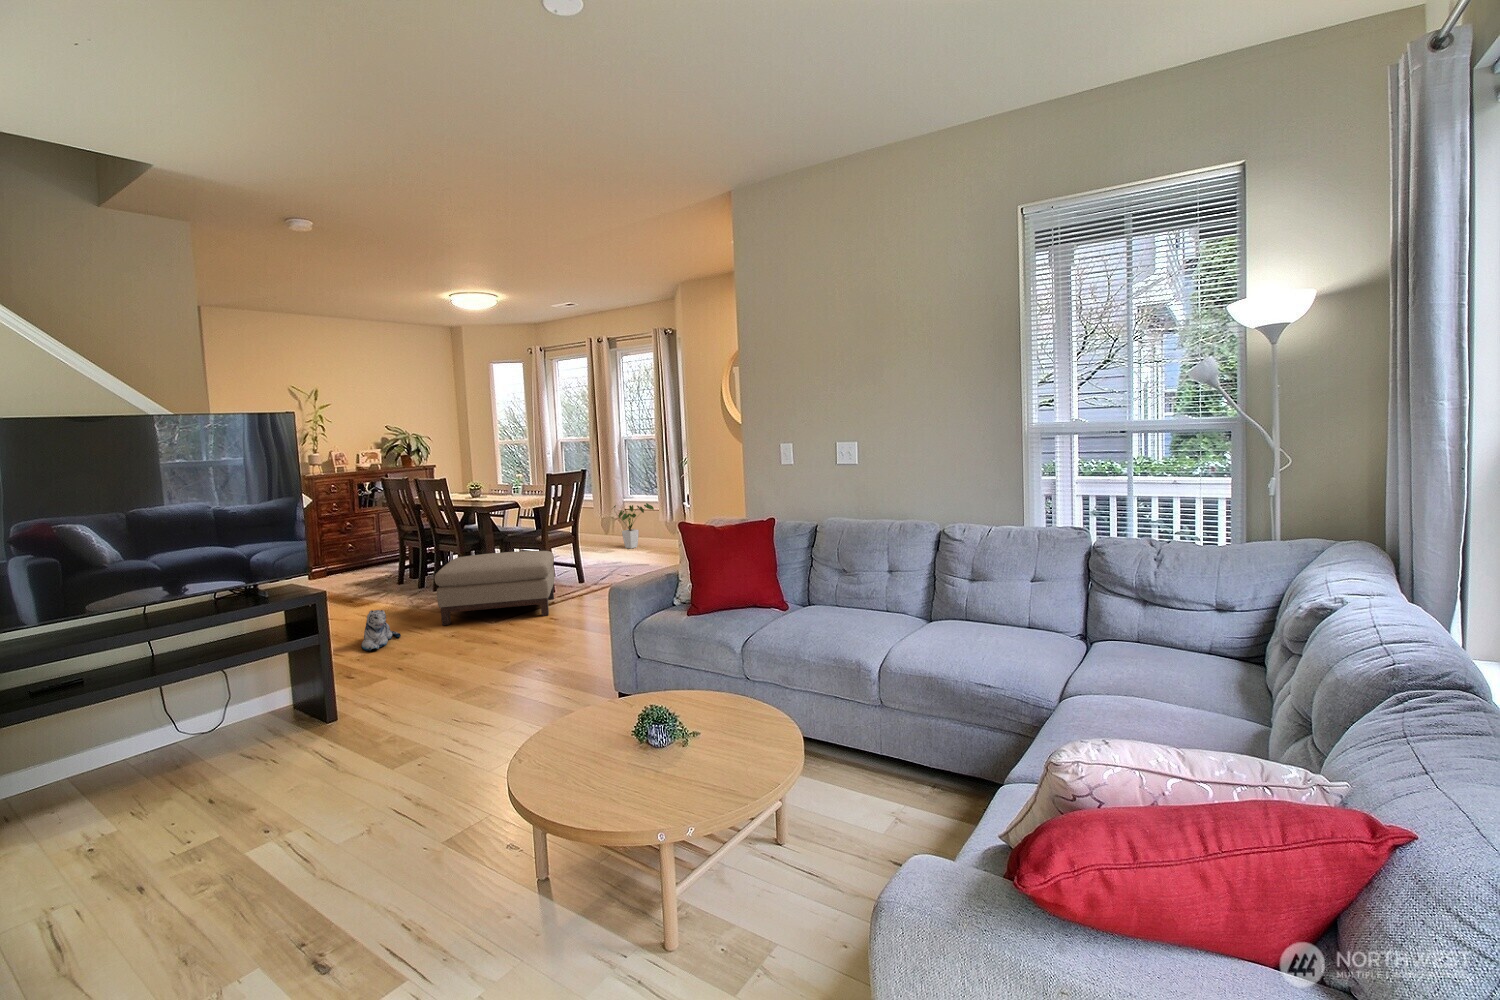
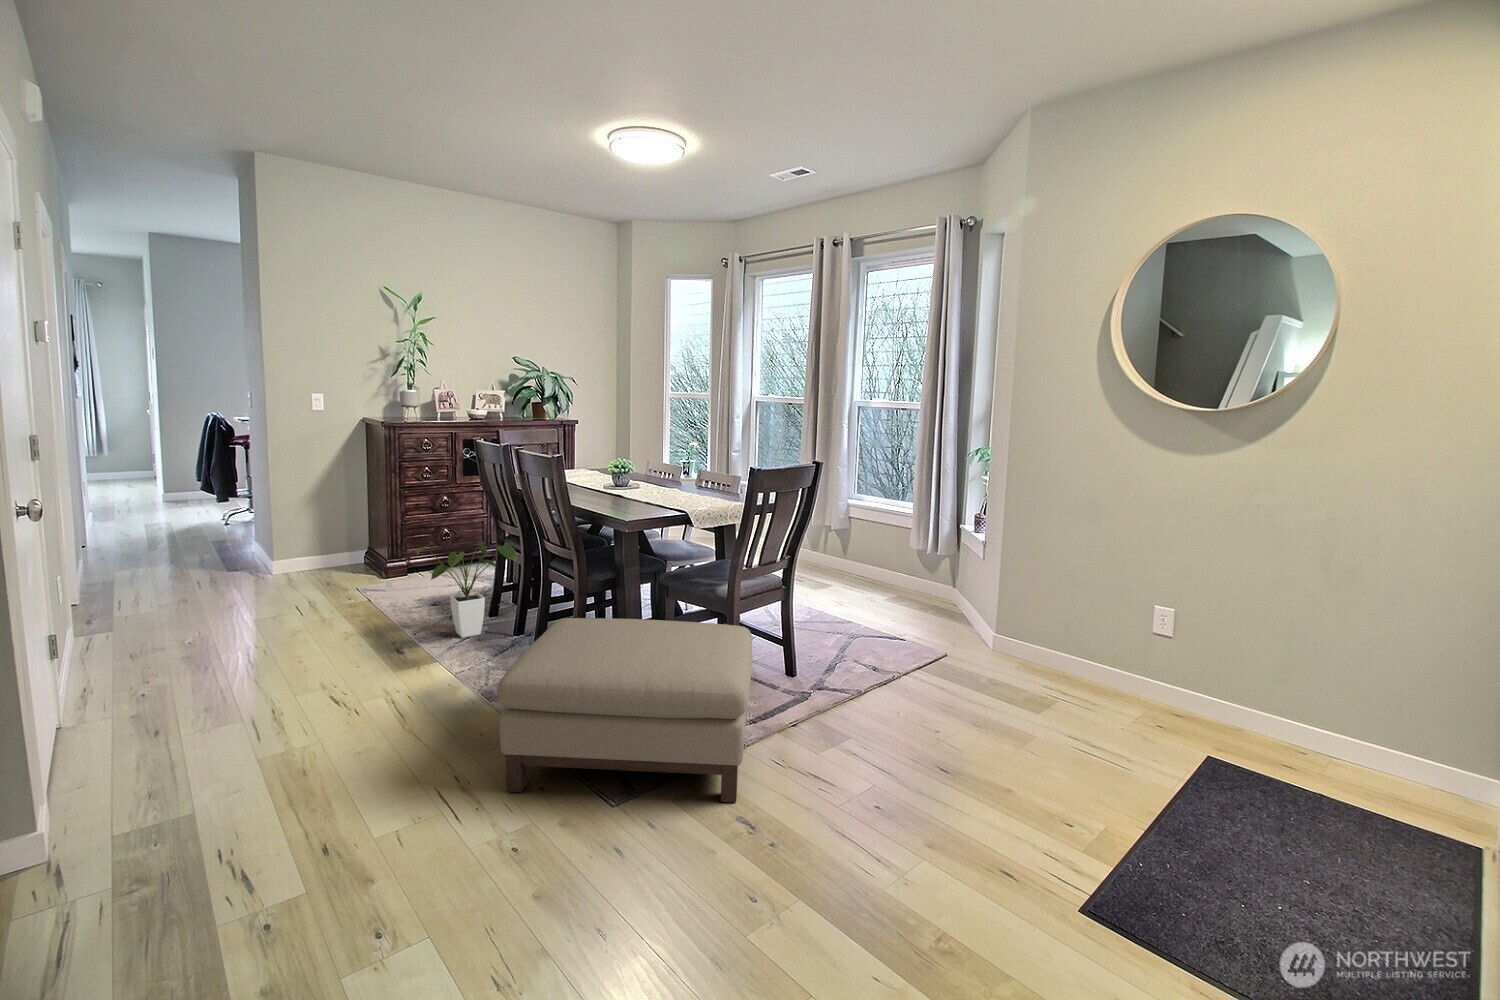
house plant: present [614,503,654,549] -> present [417,542,517,638]
plush toy: present [362,610,401,651] -> none [294,774,407,898]

